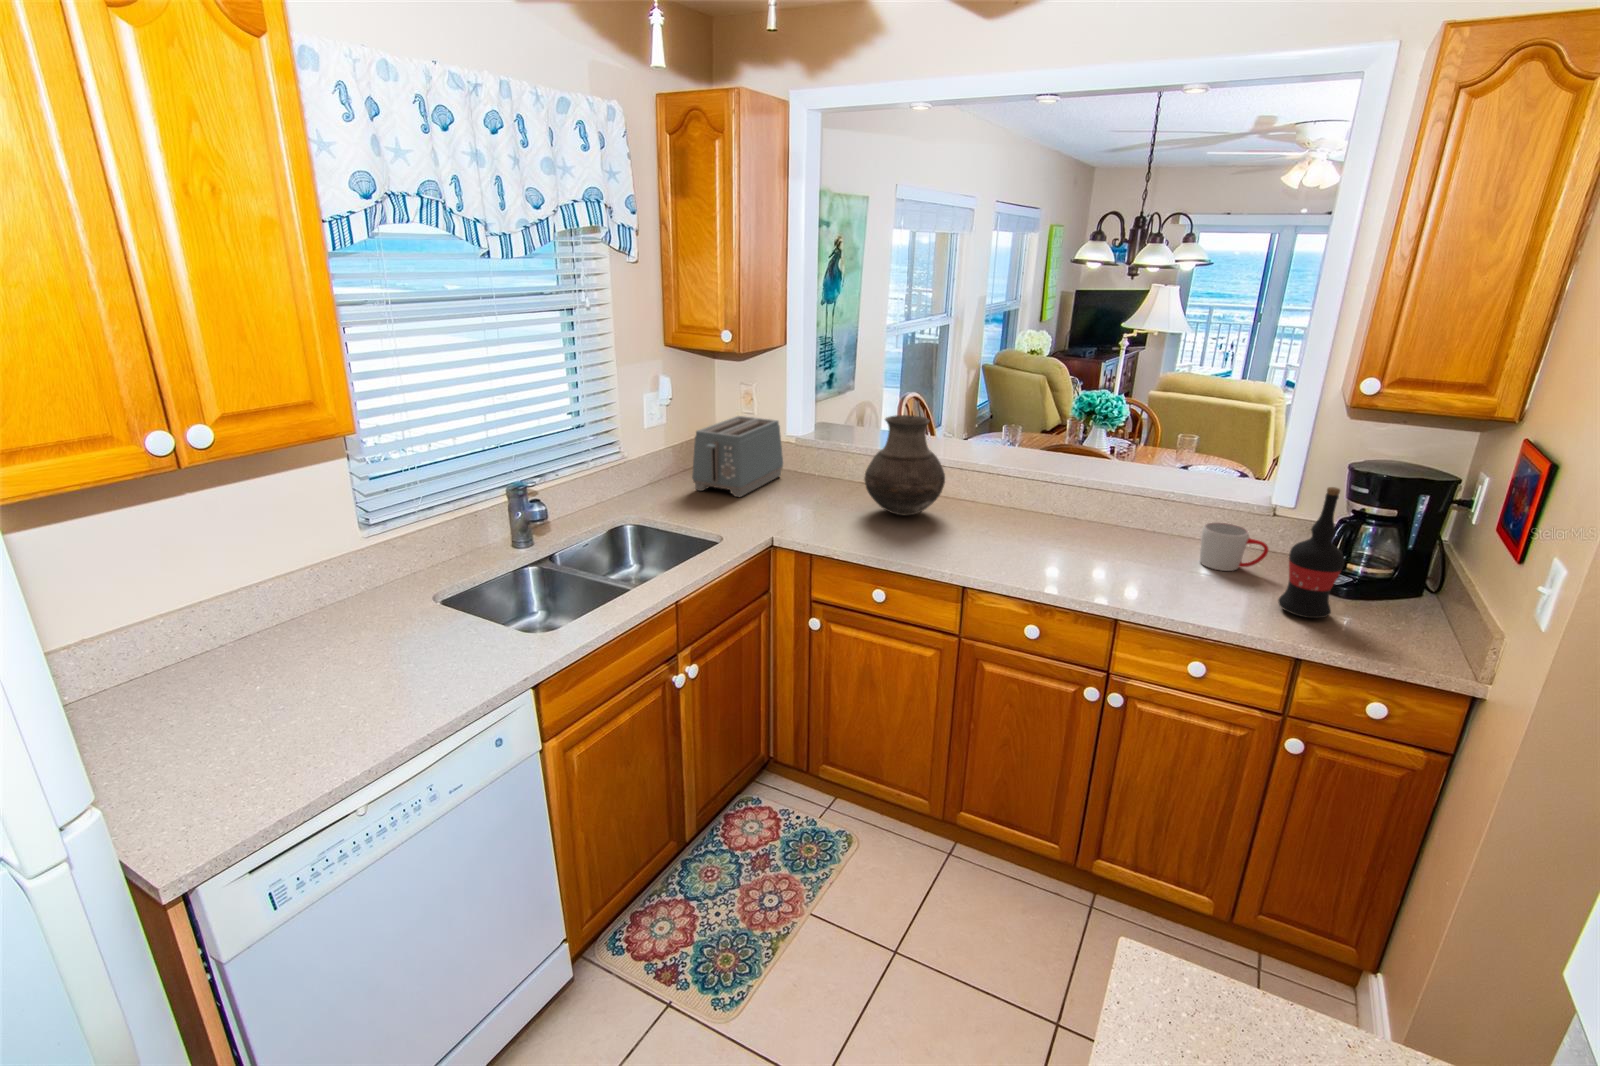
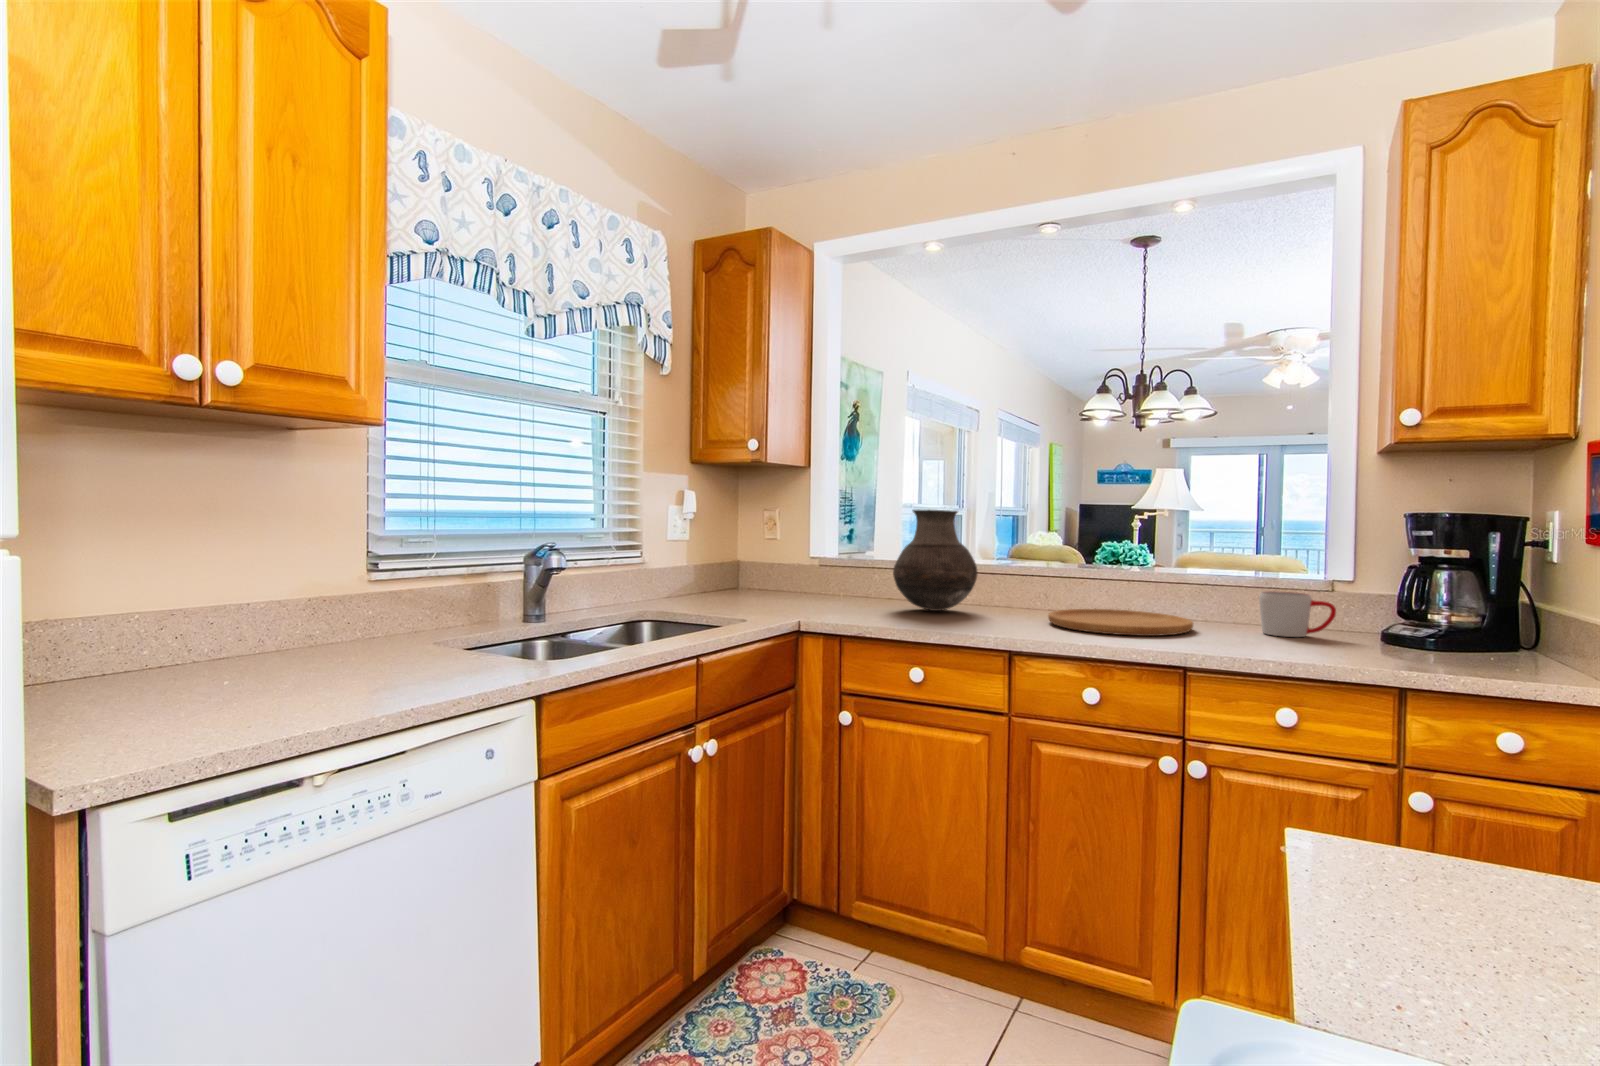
toaster: present [692,416,783,497] -> none [713,535,806,603]
wine bottle: present [1278,487,1344,618] -> none [1362,512,1427,657]
cutting board: none [1006,519,1138,570] -> present [1048,609,1193,636]

